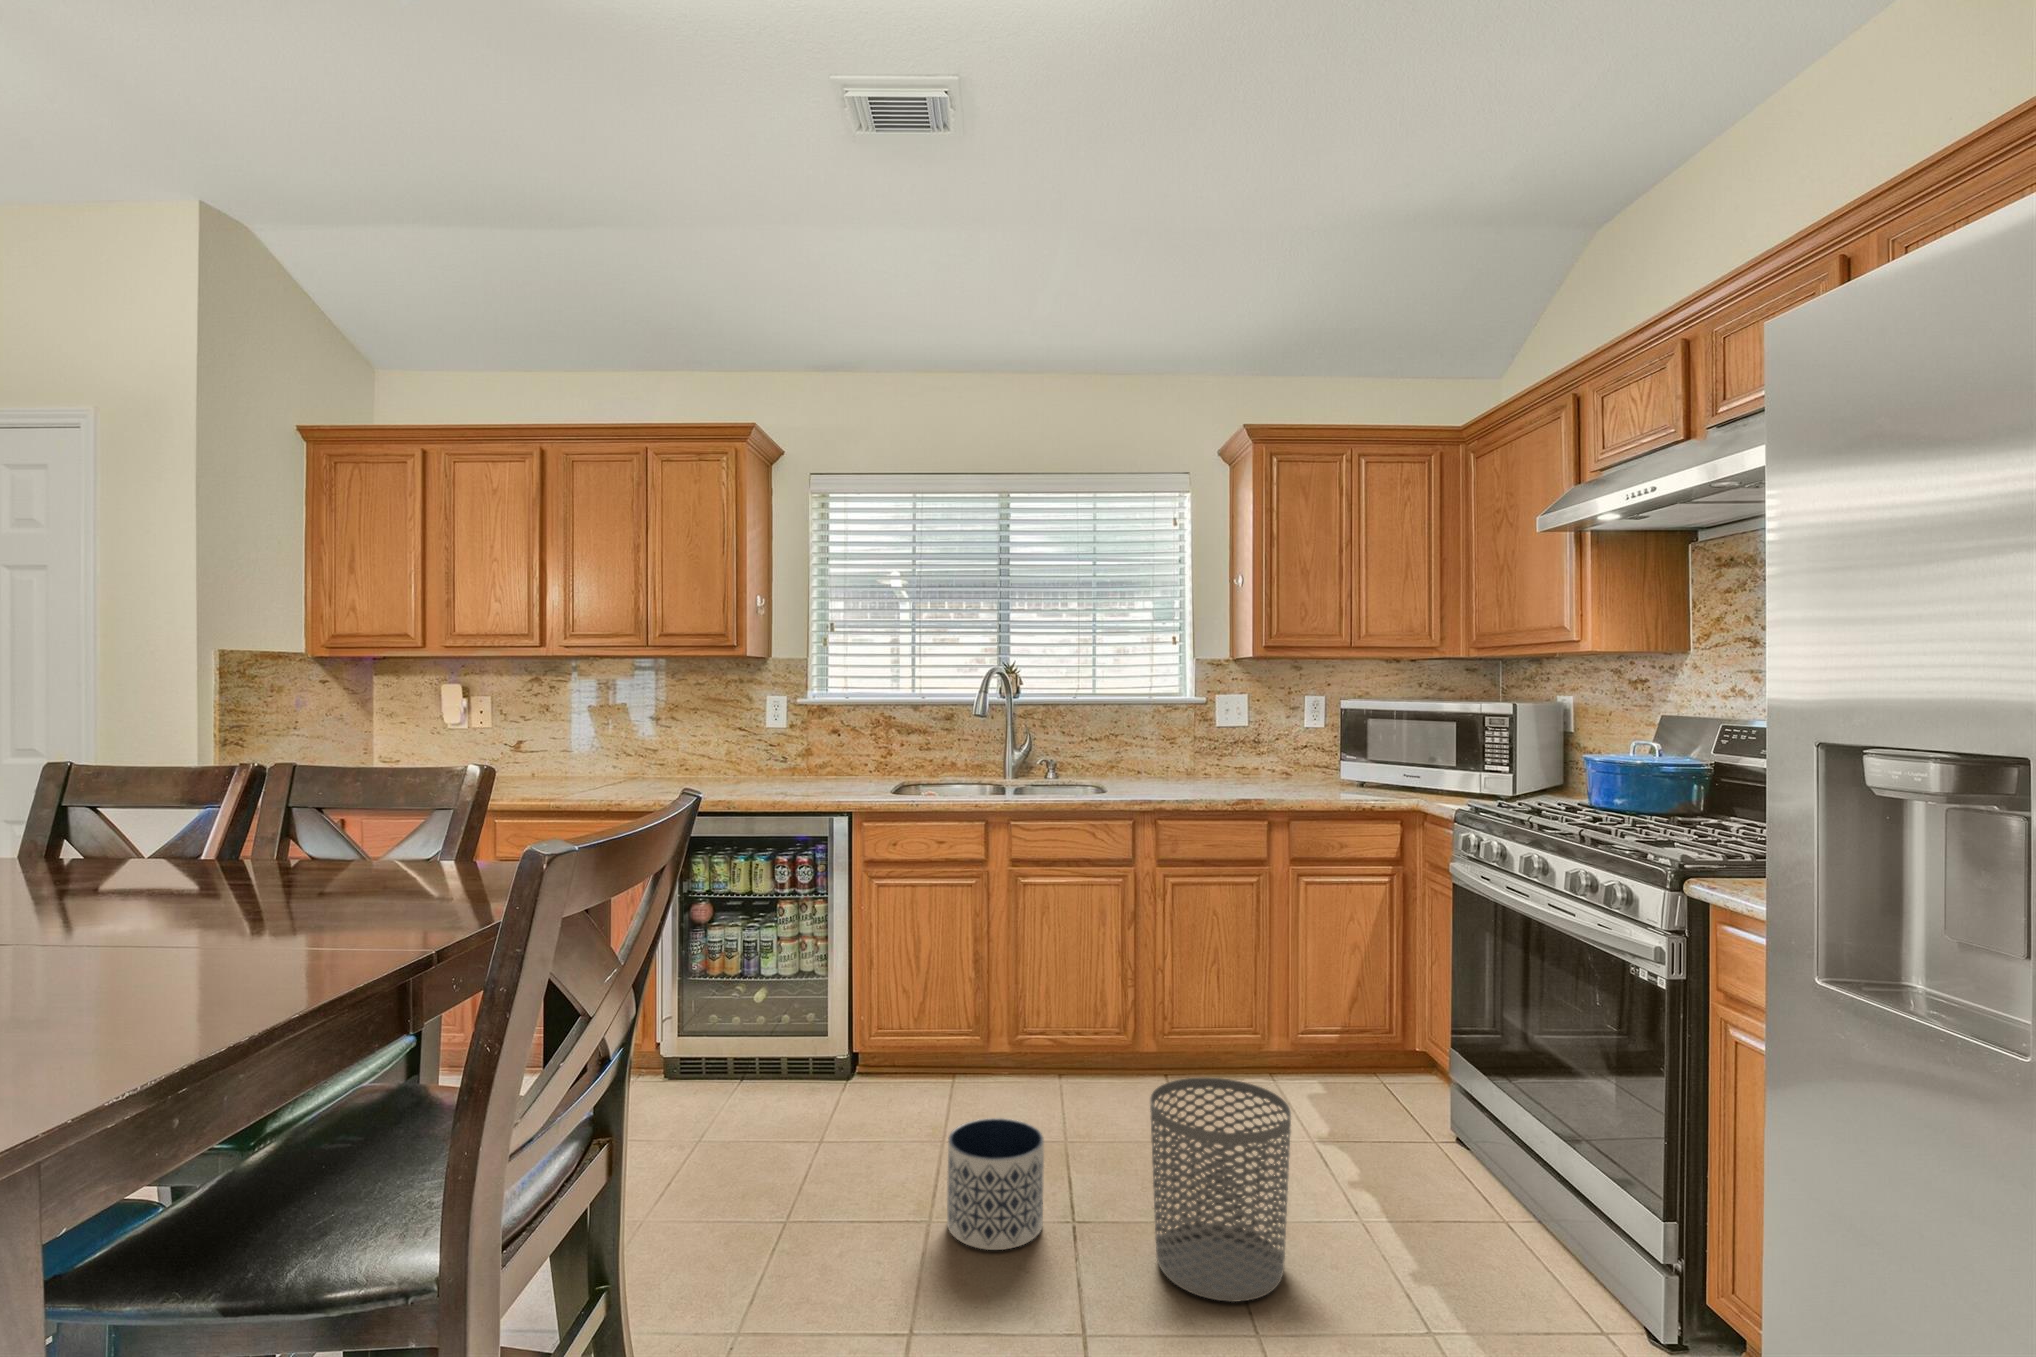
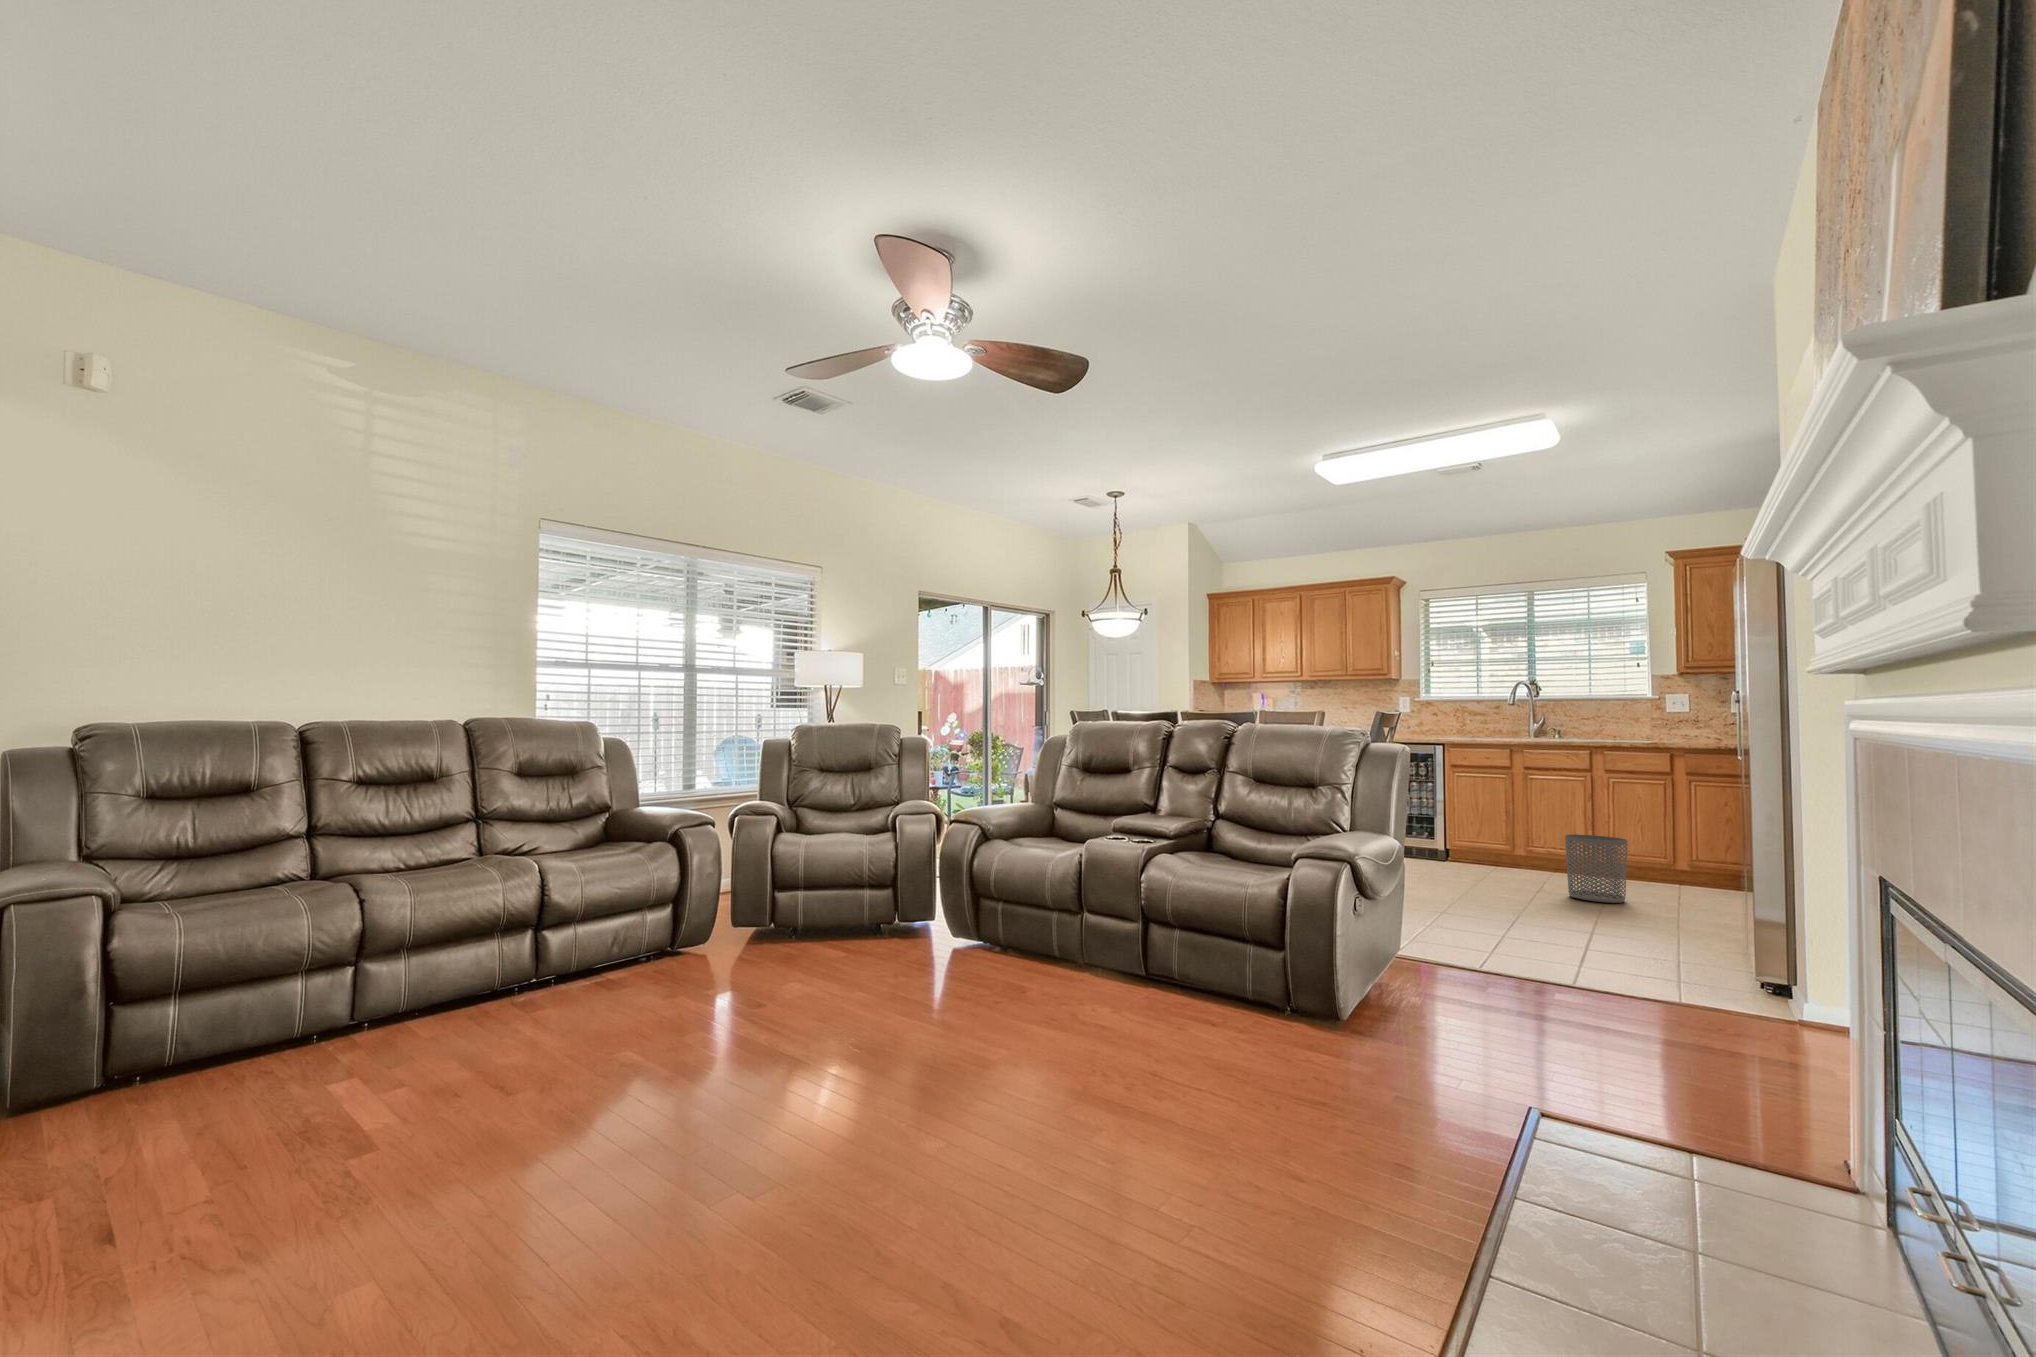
planter: present [947,1118,1044,1250] -> none [1483,850,1524,888]

